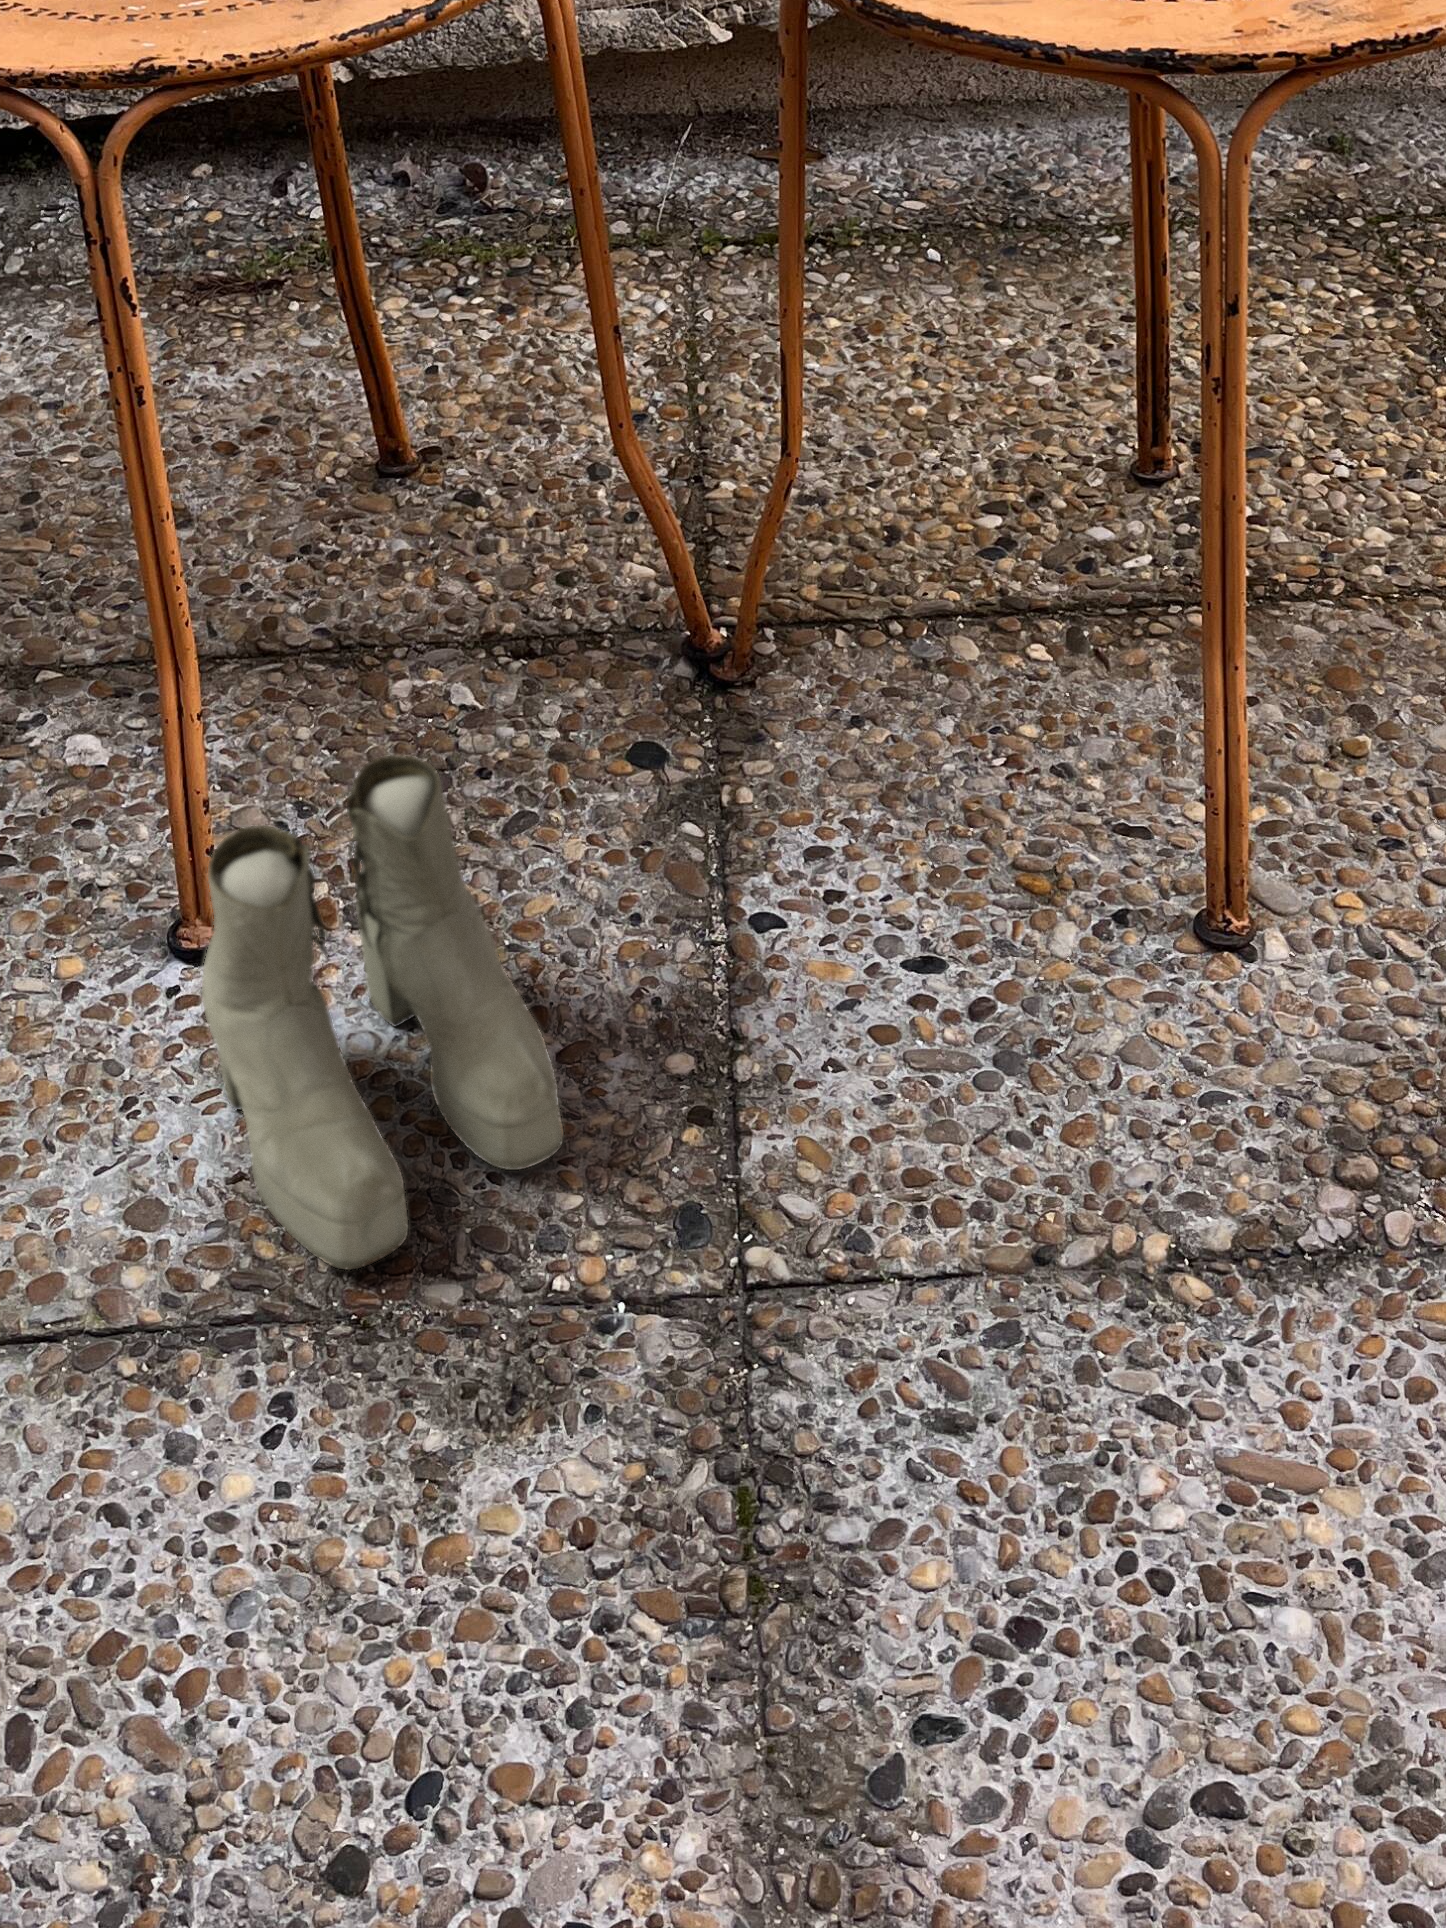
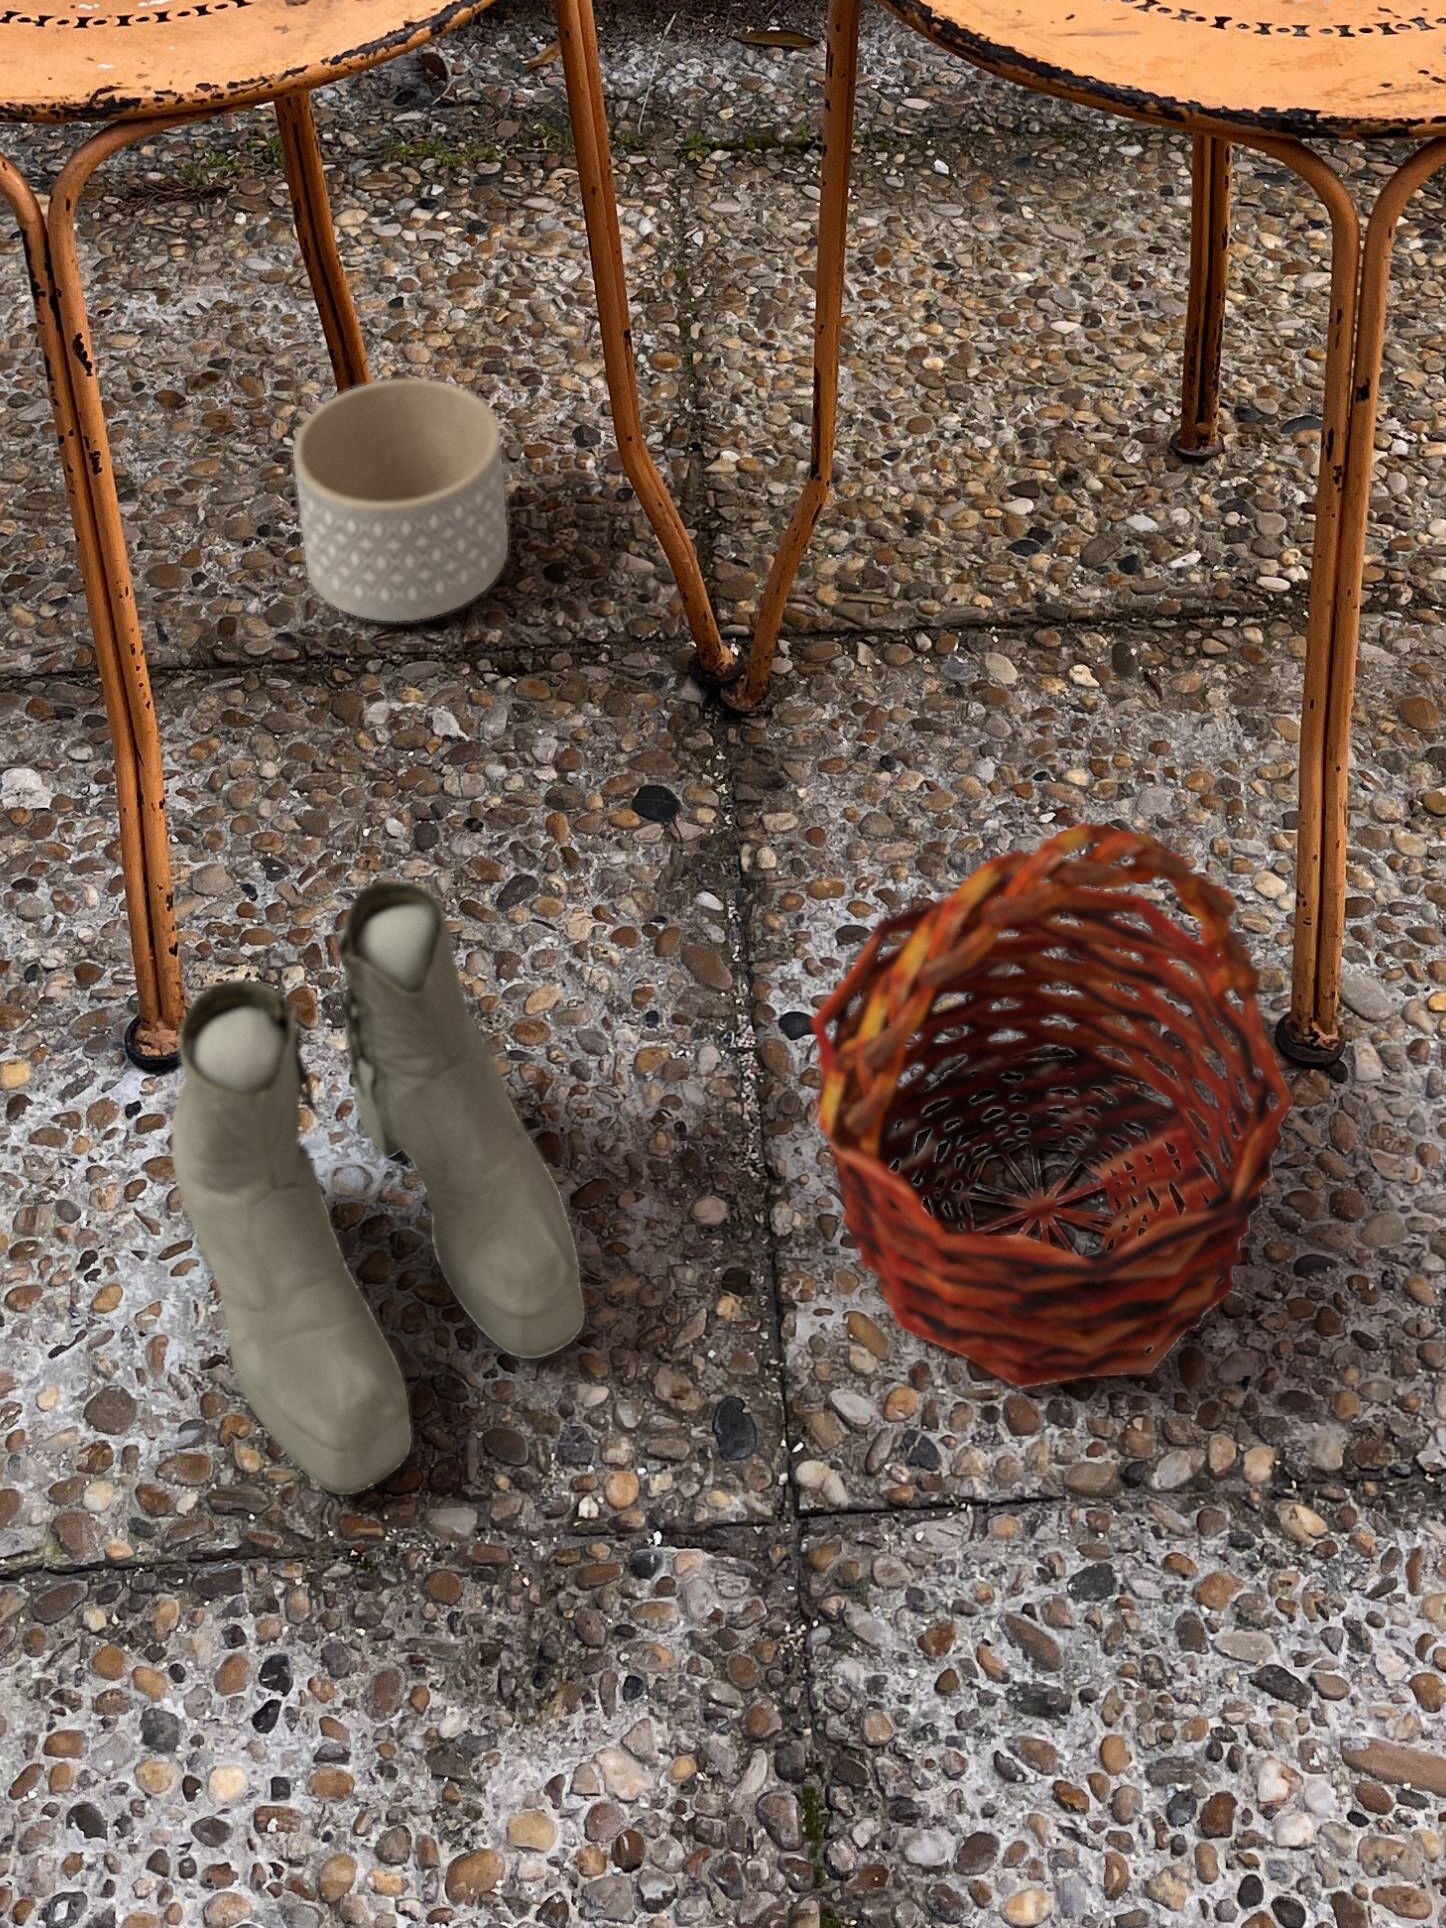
planter: none [320,405,515,617] -> present [293,379,508,621]
basket: none [763,681,1188,1193] -> present [811,823,1294,1389]

